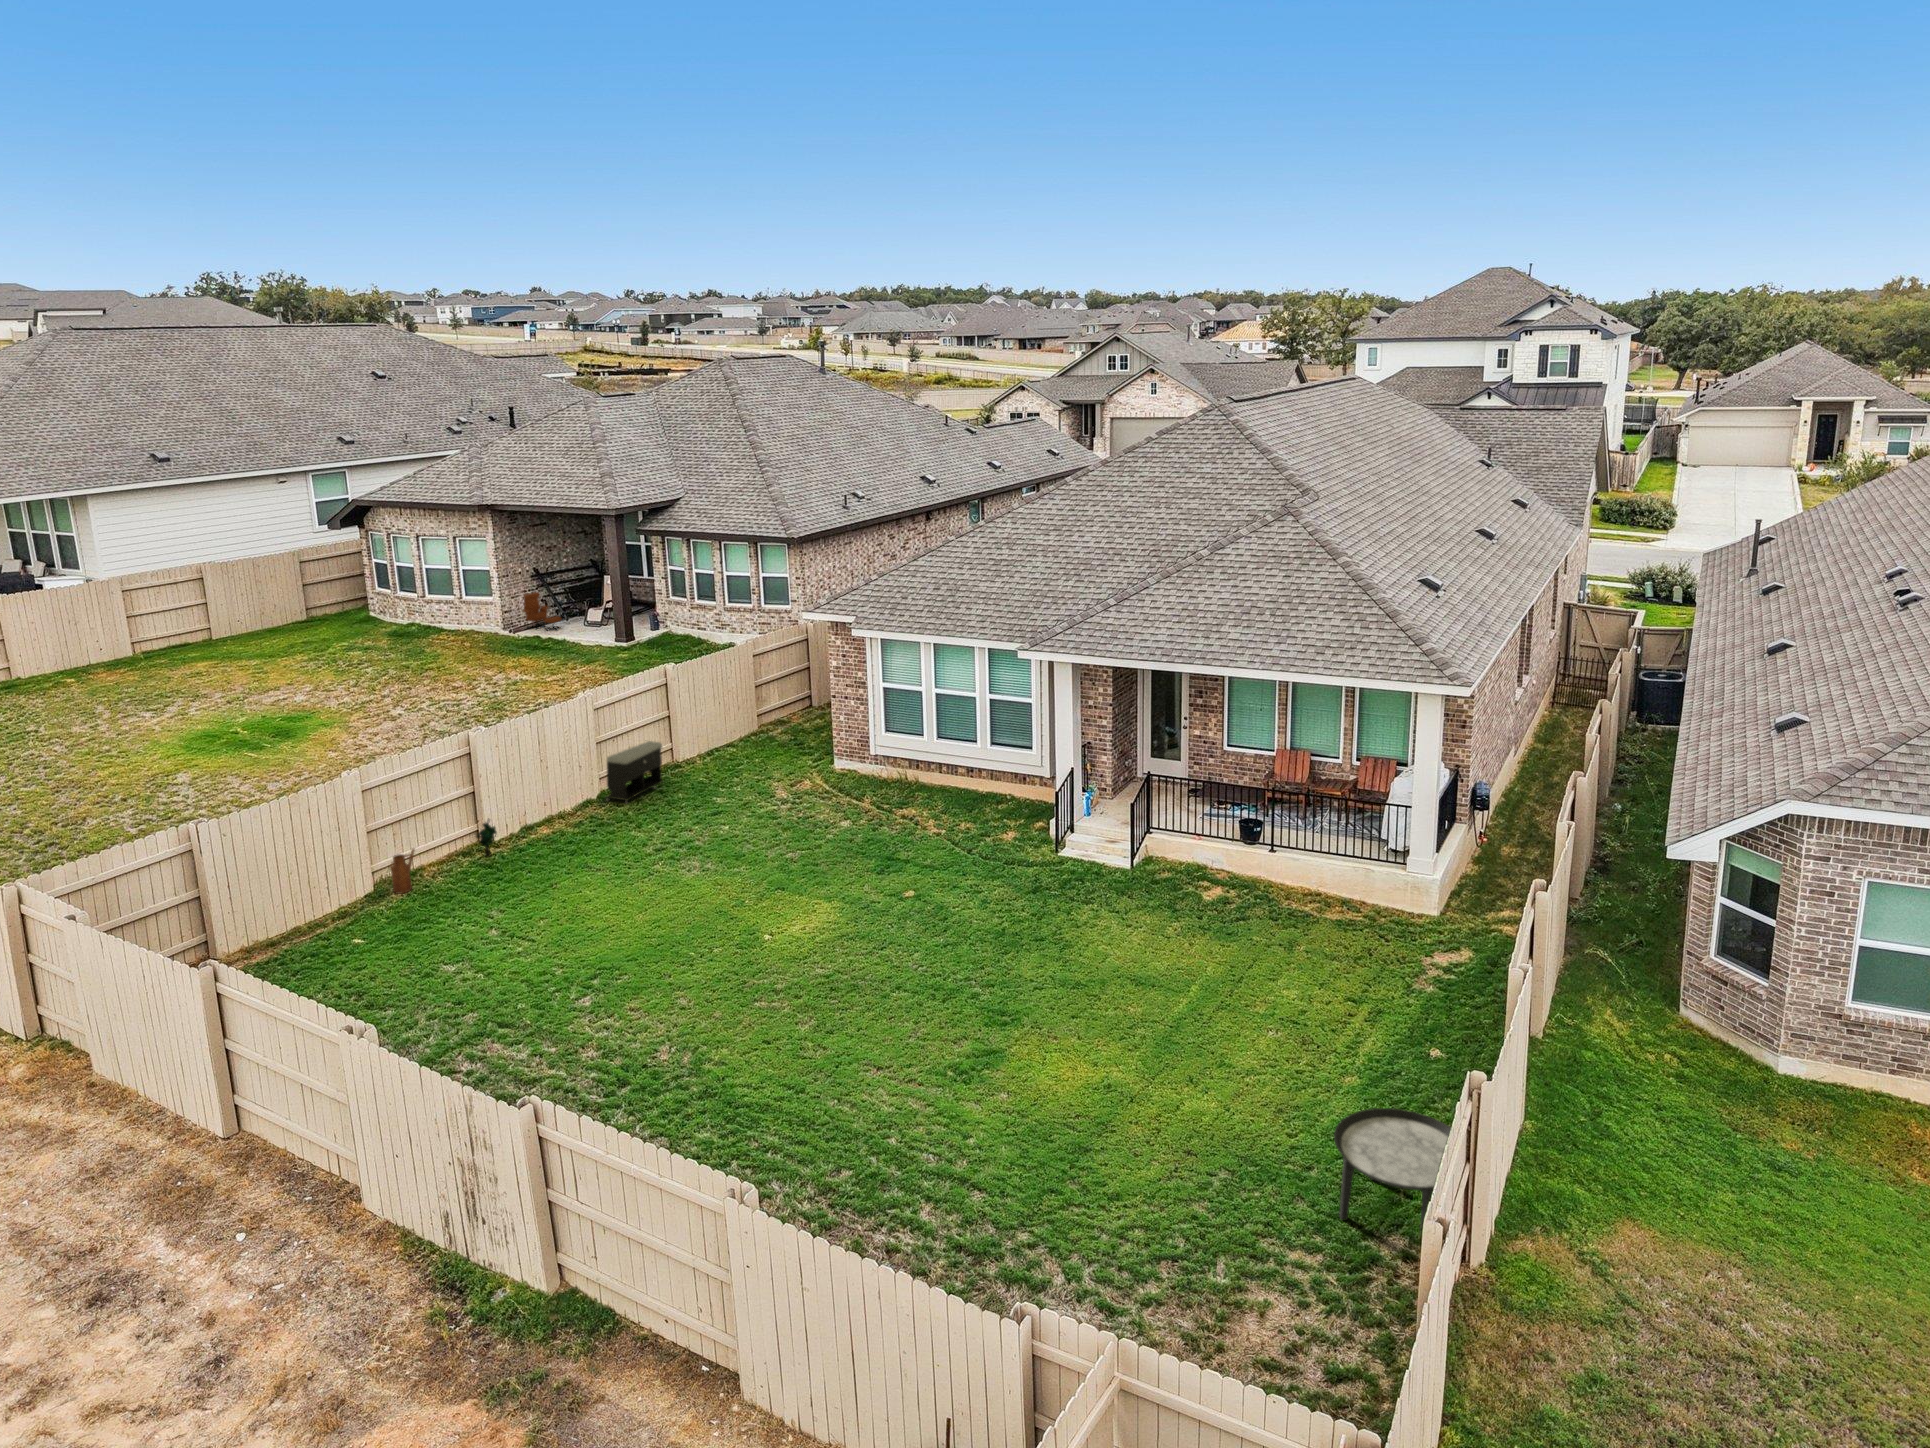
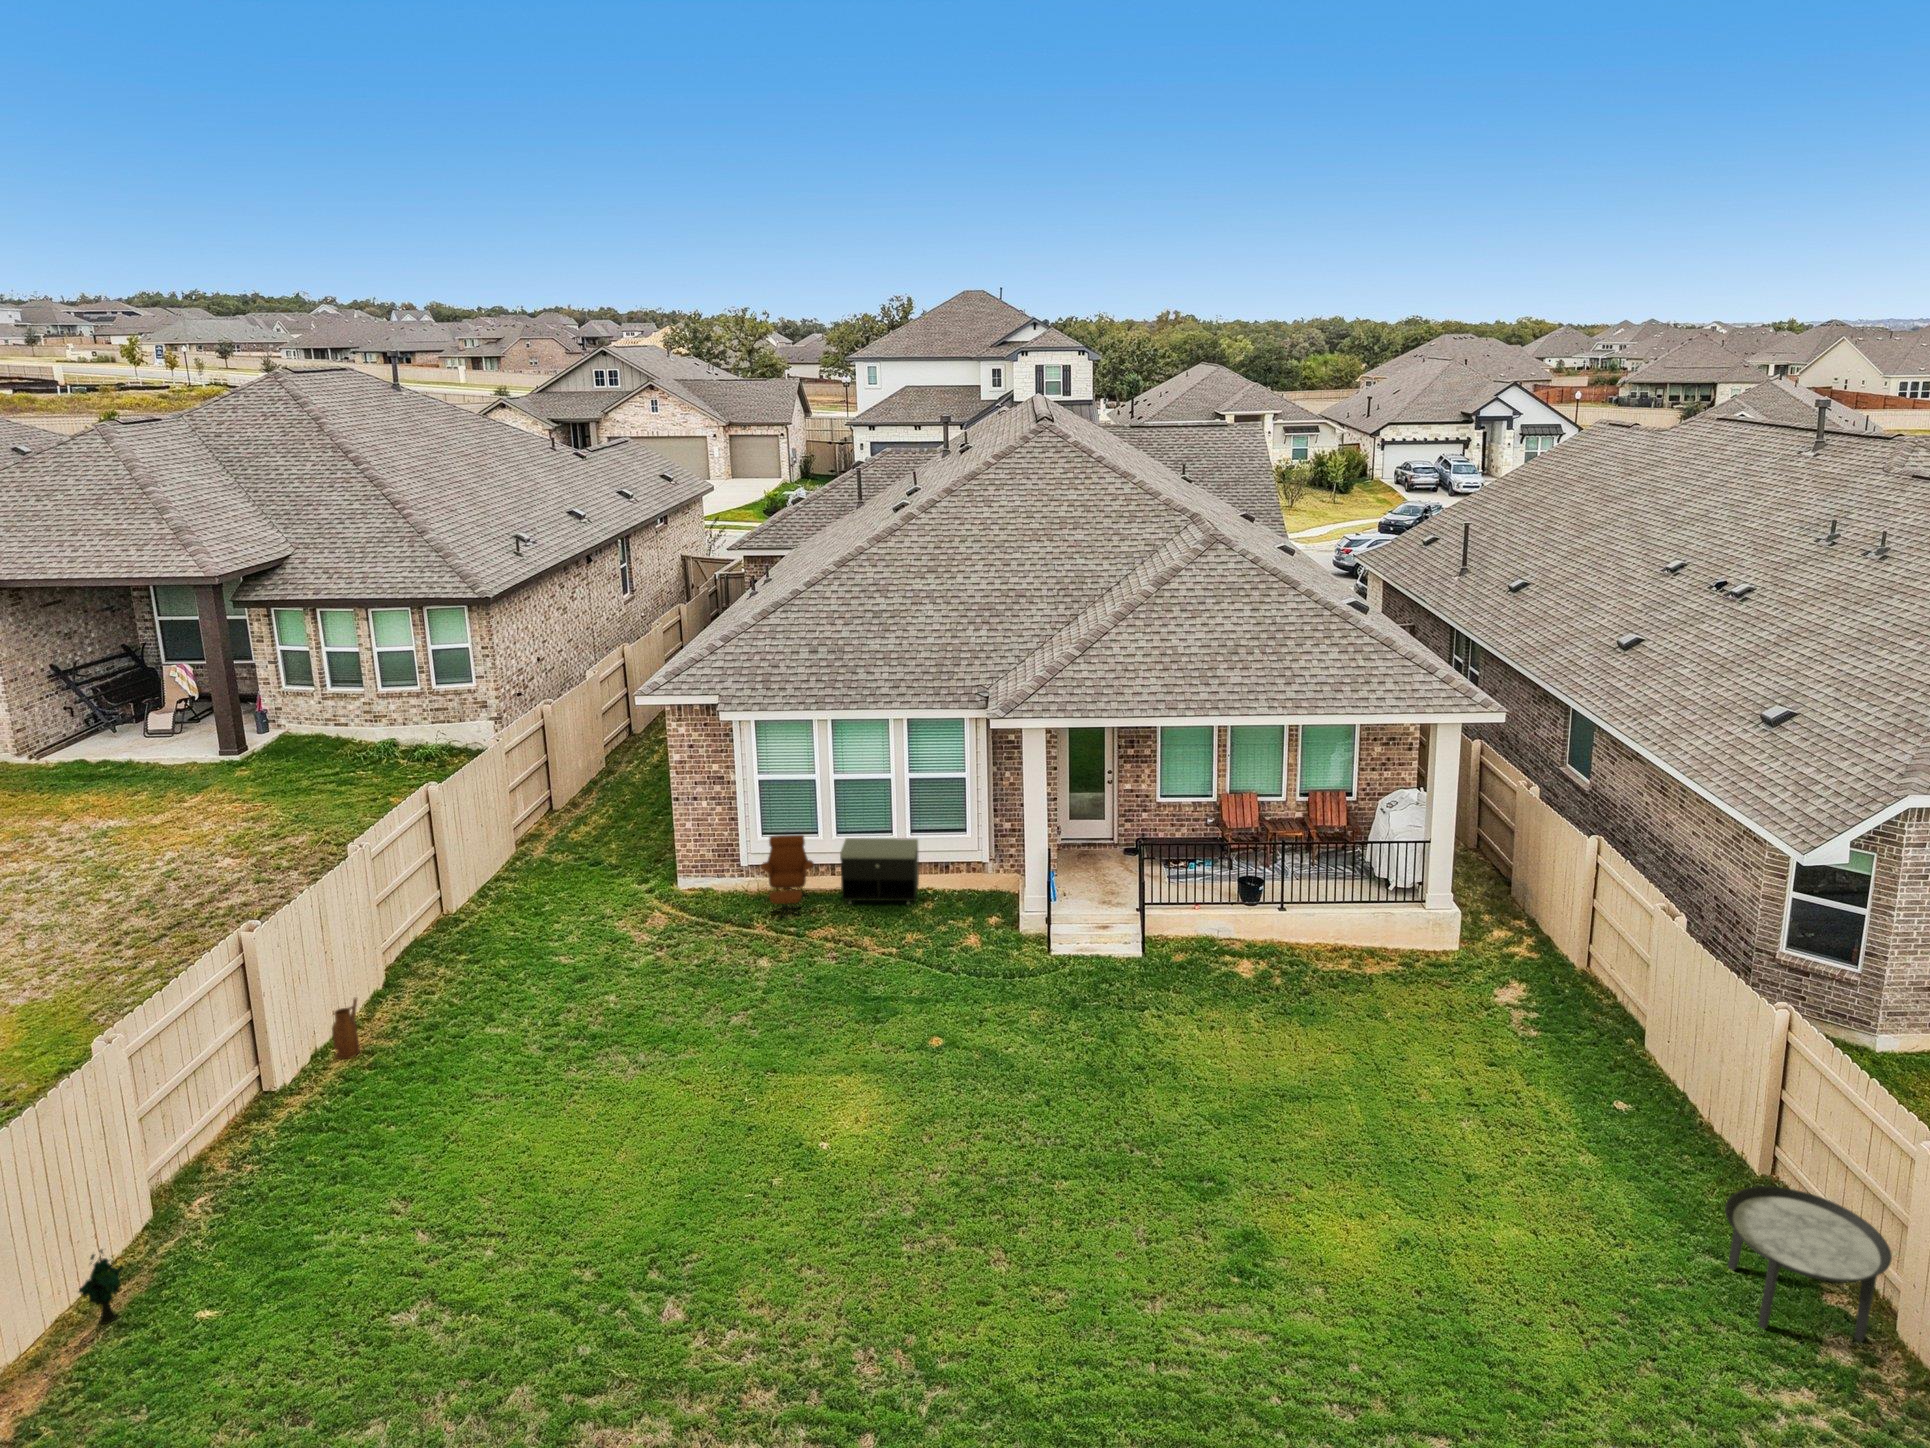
lounge chair: present [523,592,562,629] -> present [761,835,814,918]
storage bench: present [606,741,662,803] -> present [840,838,919,904]
decorative plant: present [476,819,497,857] -> present [79,1249,123,1324]
watering can: present [390,848,415,894] -> present [332,998,360,1059]

